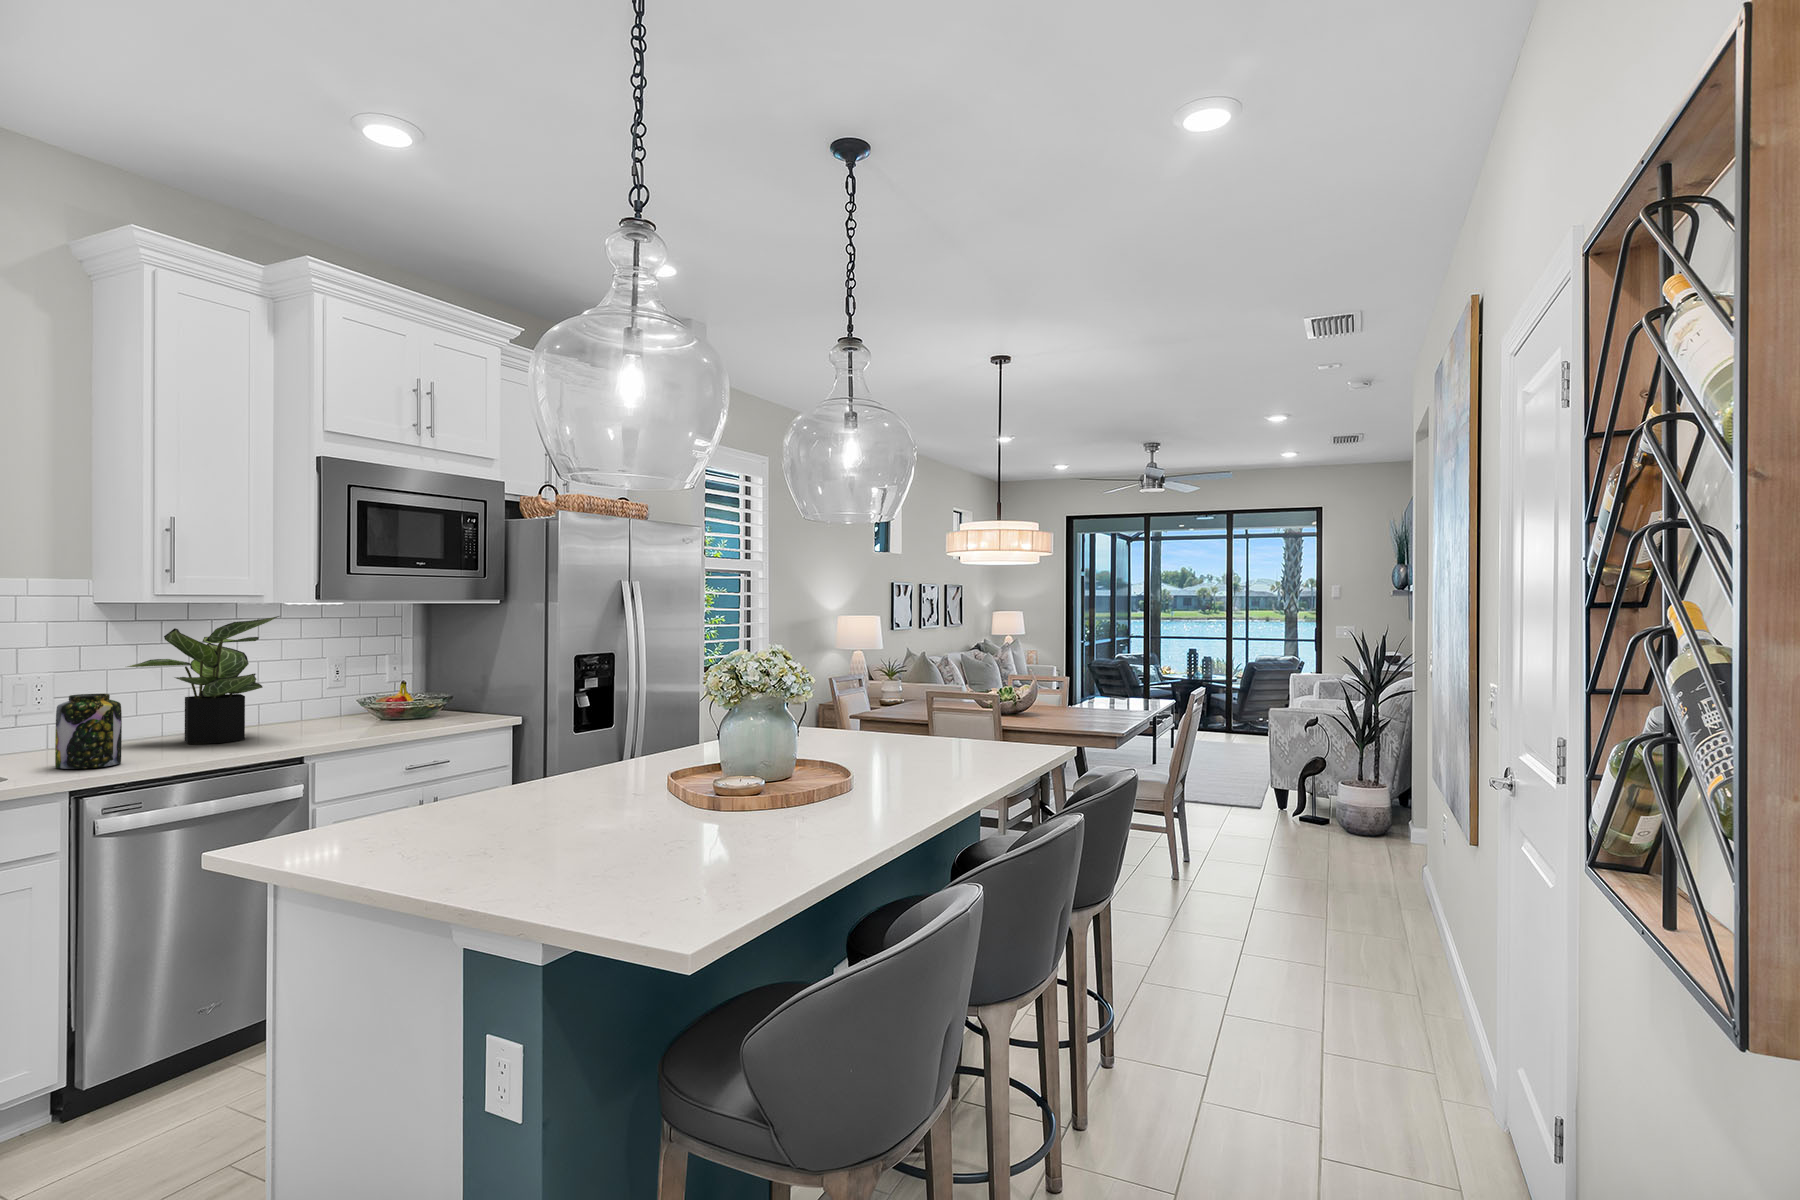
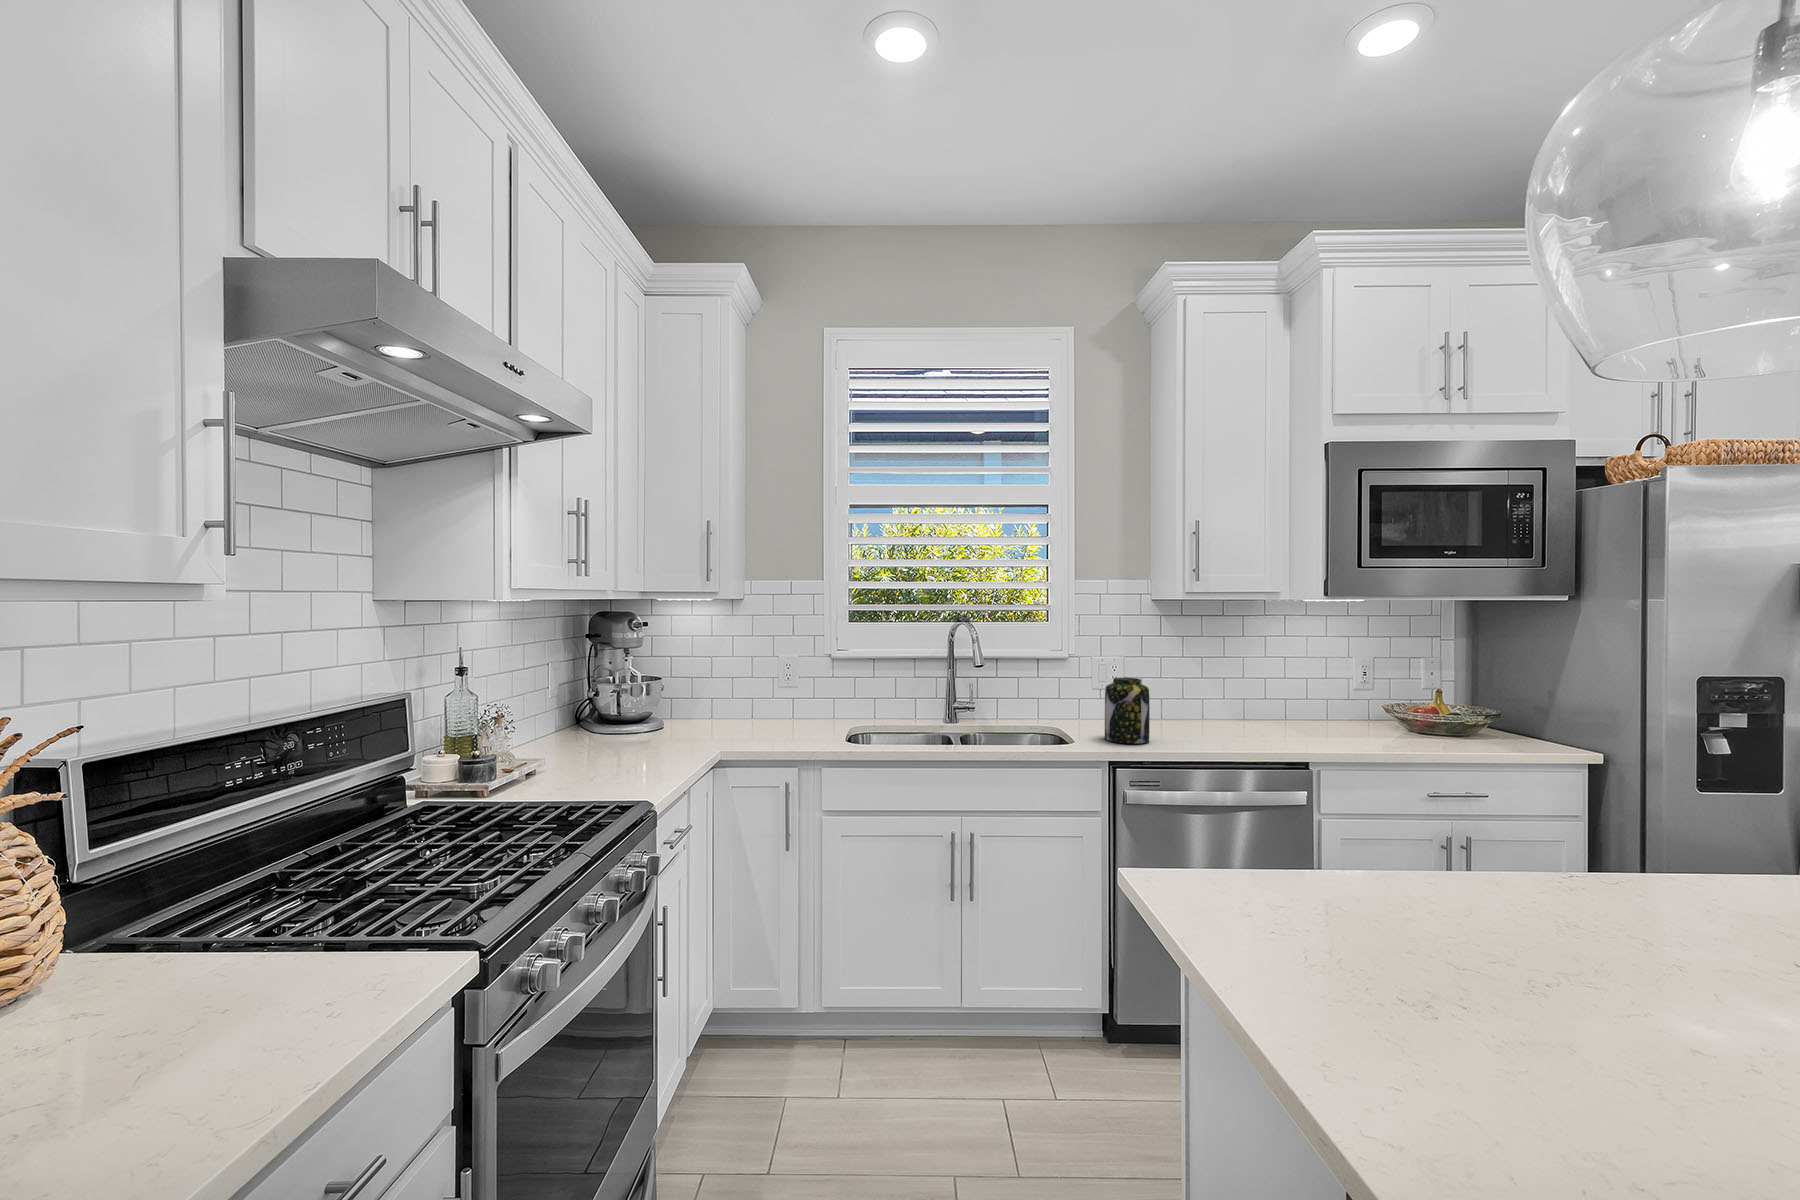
potted plant: present [127,616,279,744] -> none [1162,612,1290,734]

